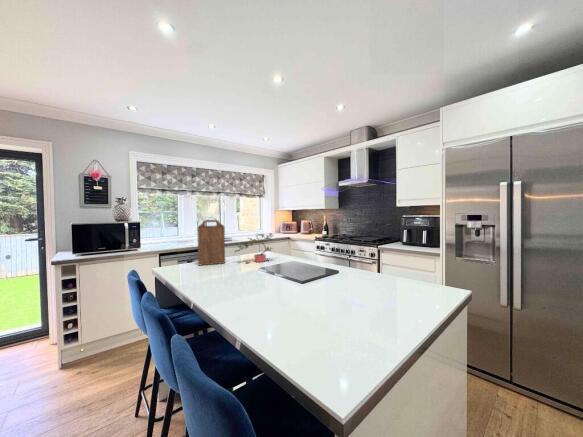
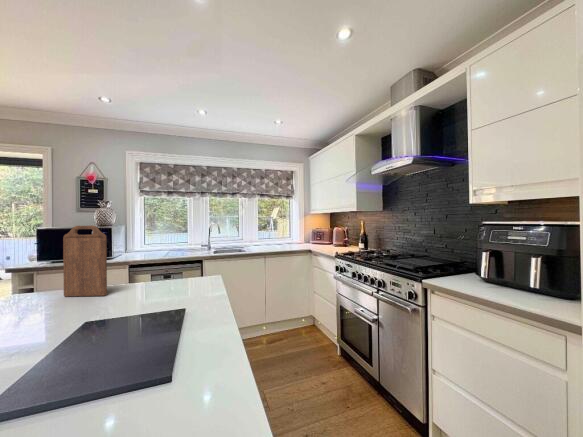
potted plant: present [235,233,273,263] -> none [114,248,186,300]

